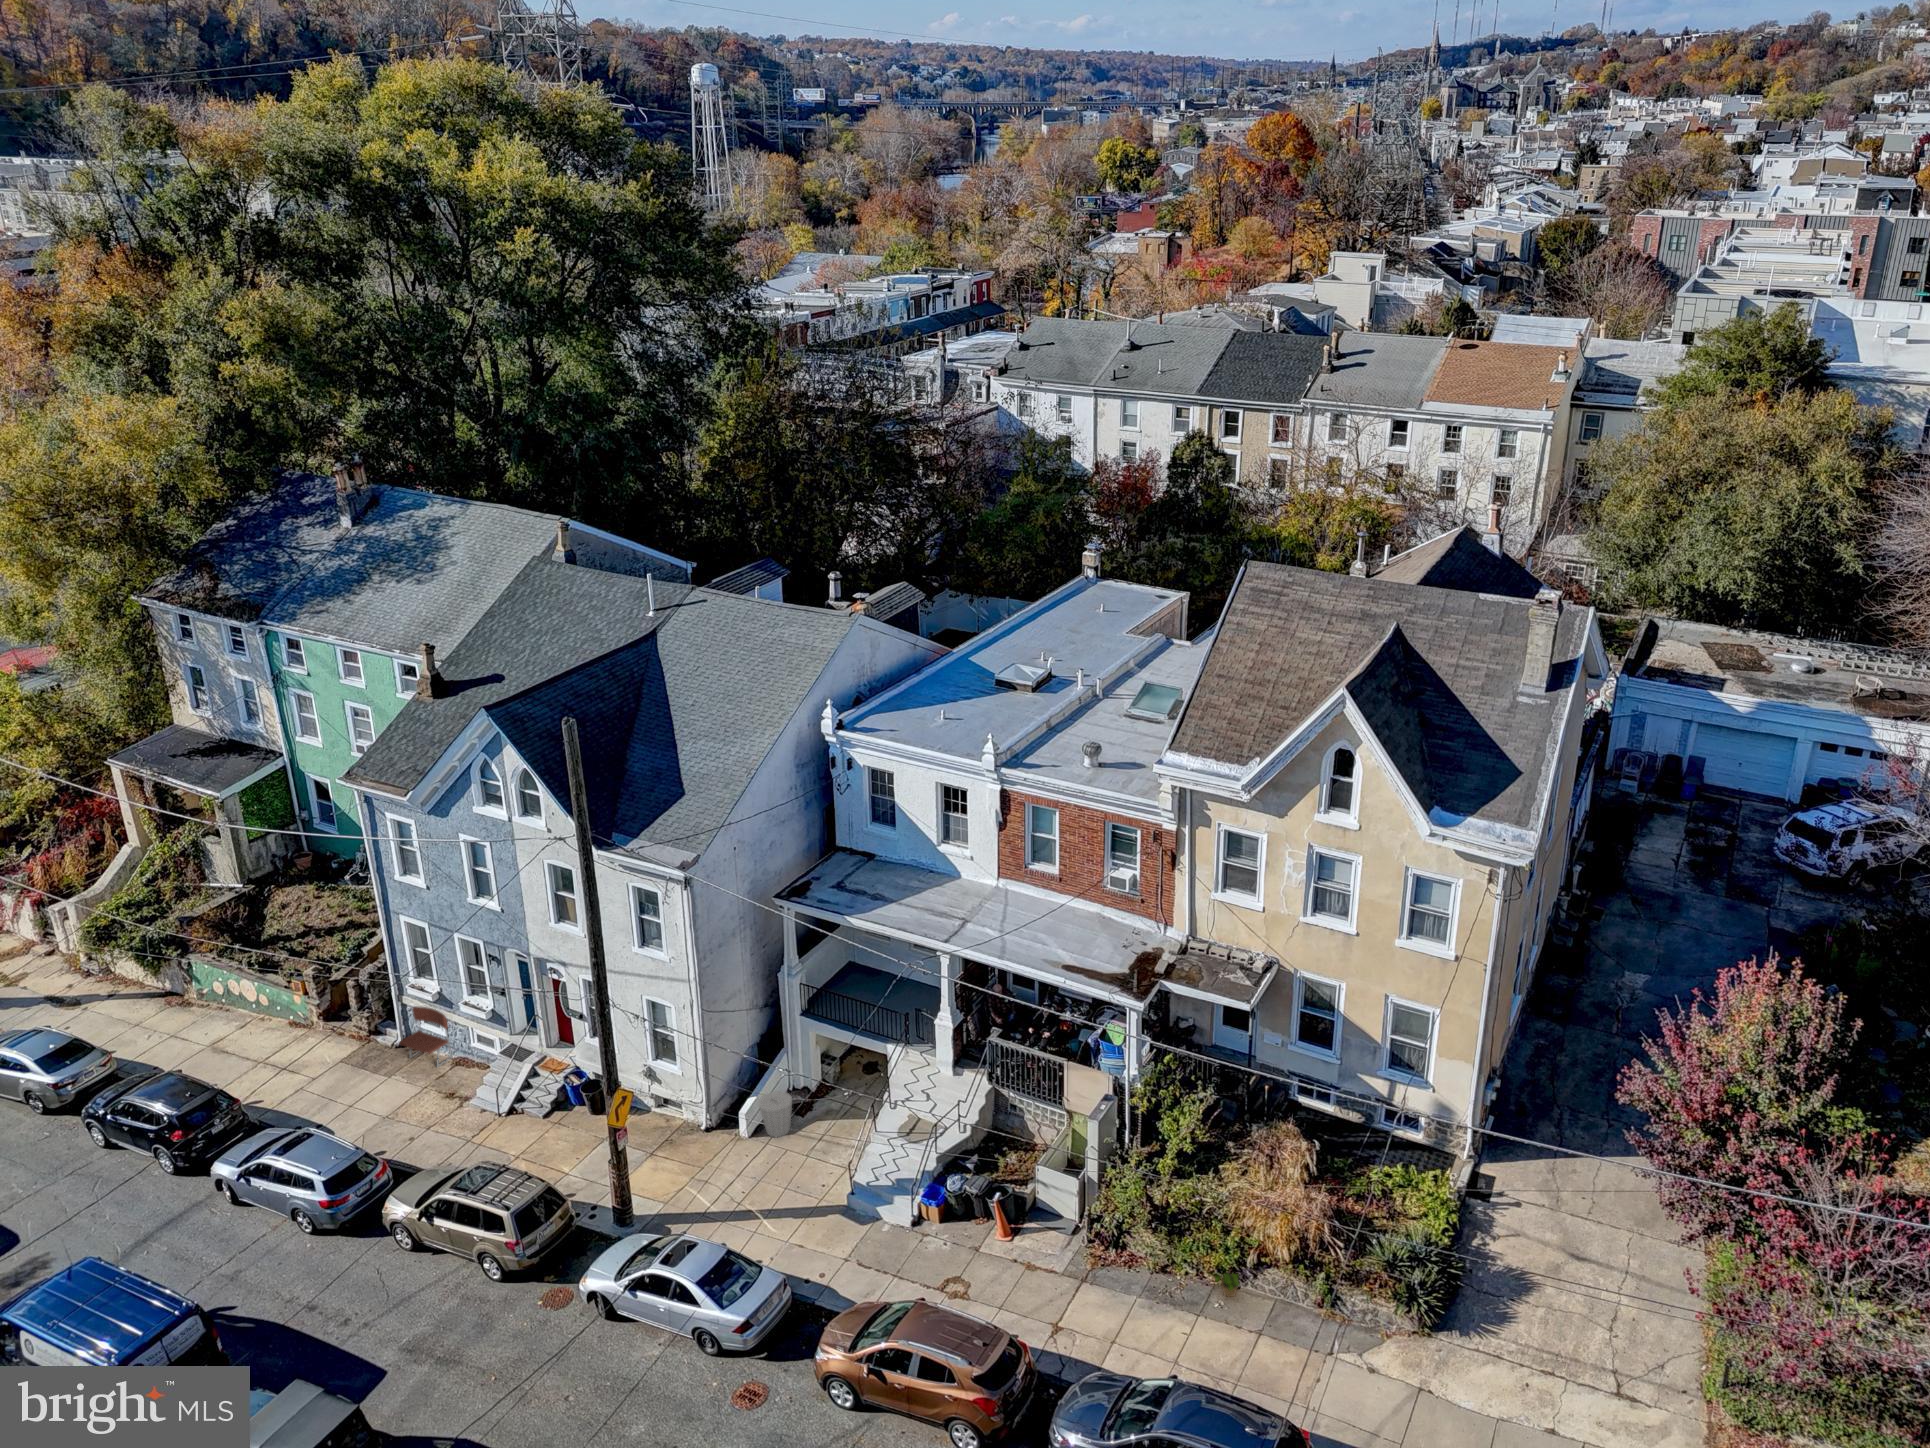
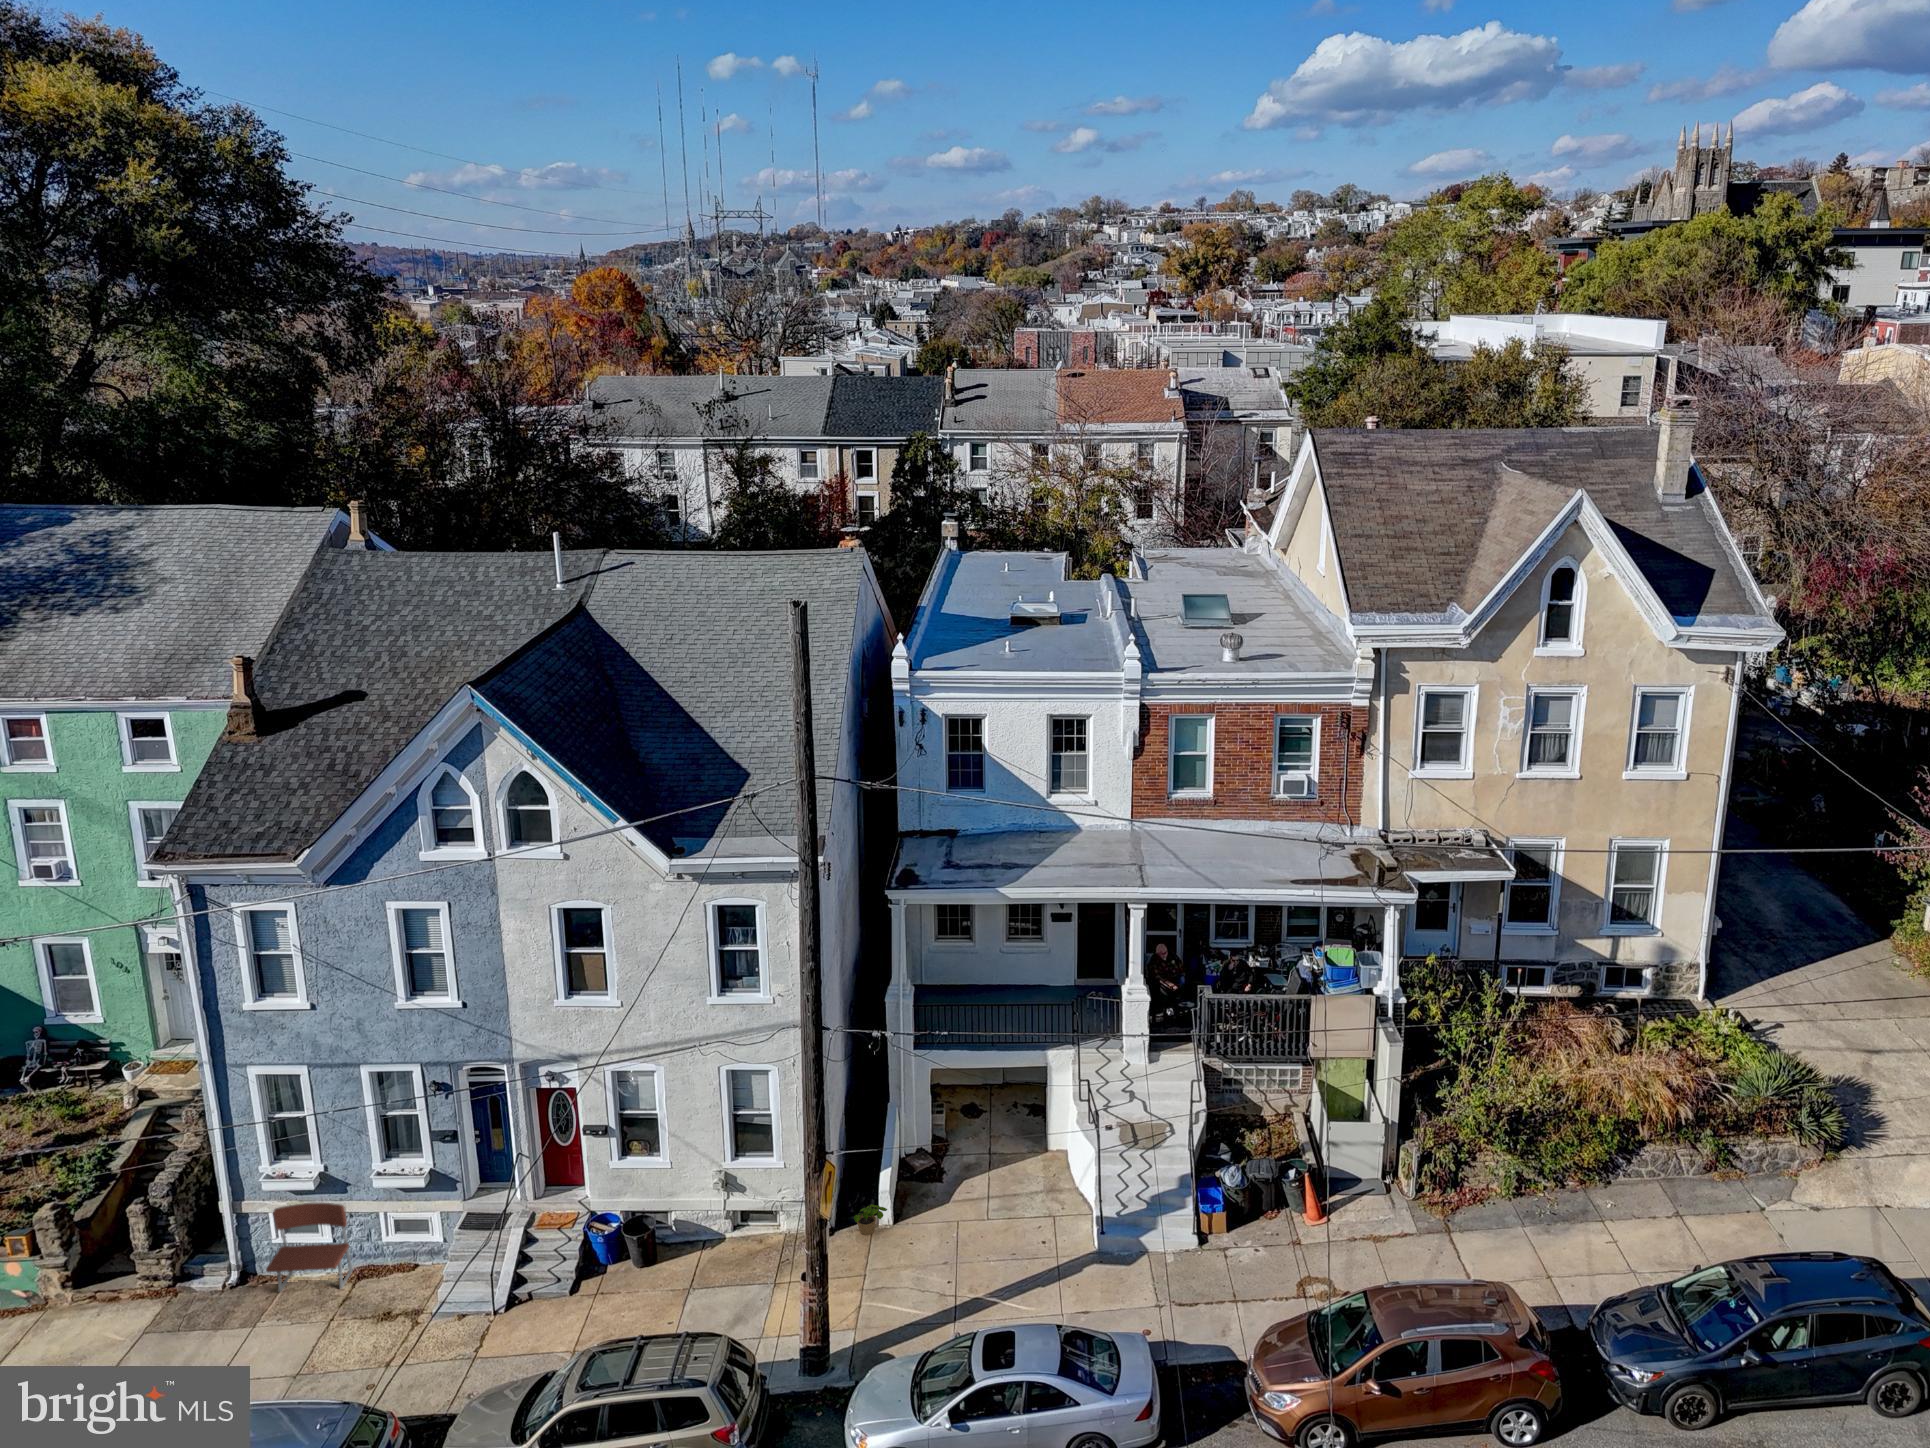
trash can: present [758,1091,792,1137] -> none [917,1150,962,1212]
potted plant: present [1215,1273,1239,1297] -> present [854,1204,887,1235]

